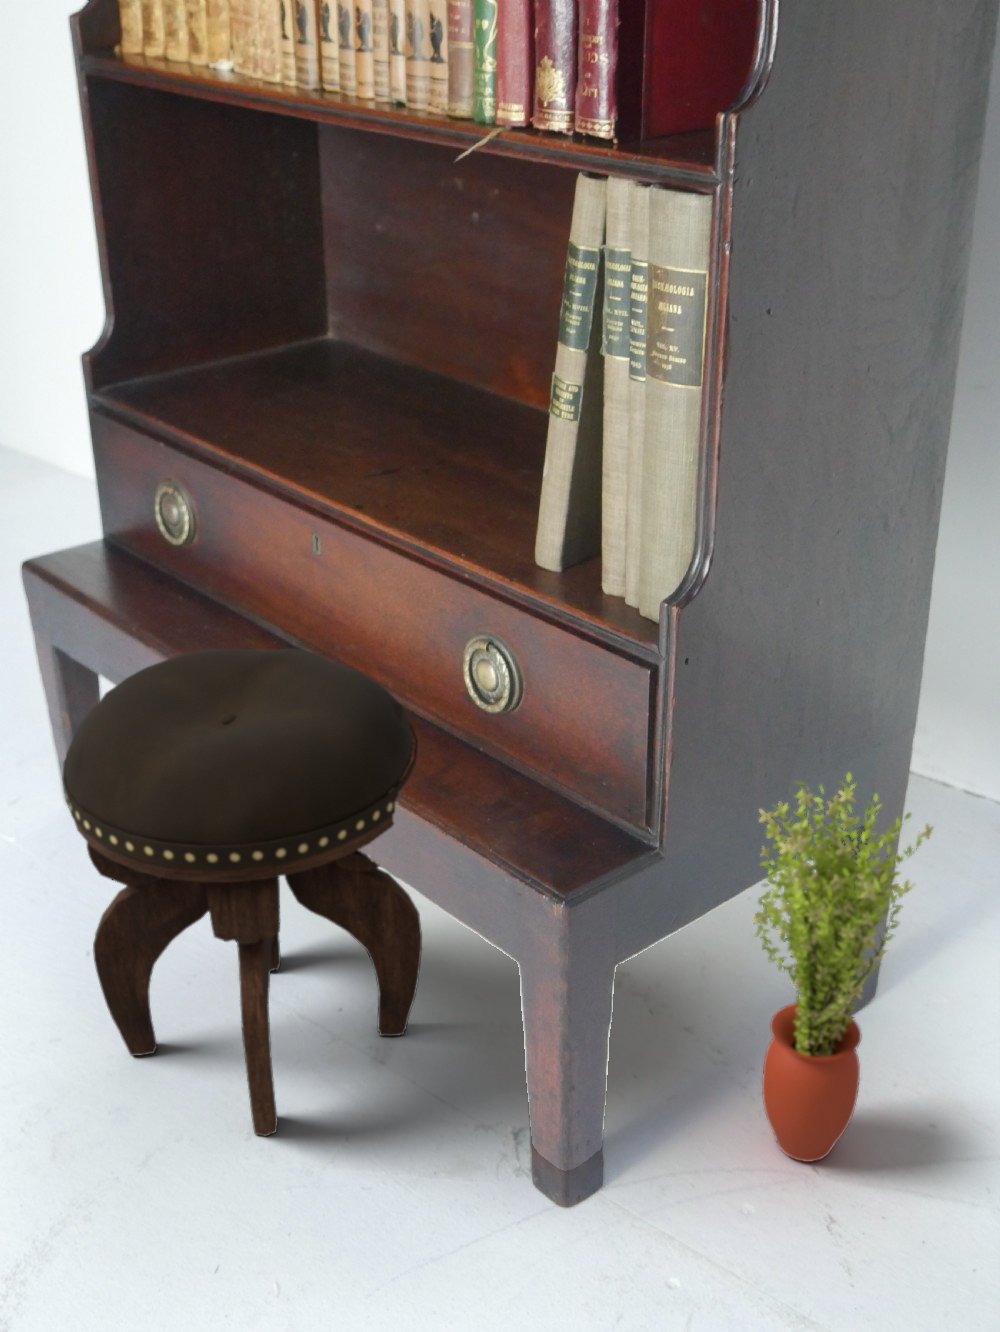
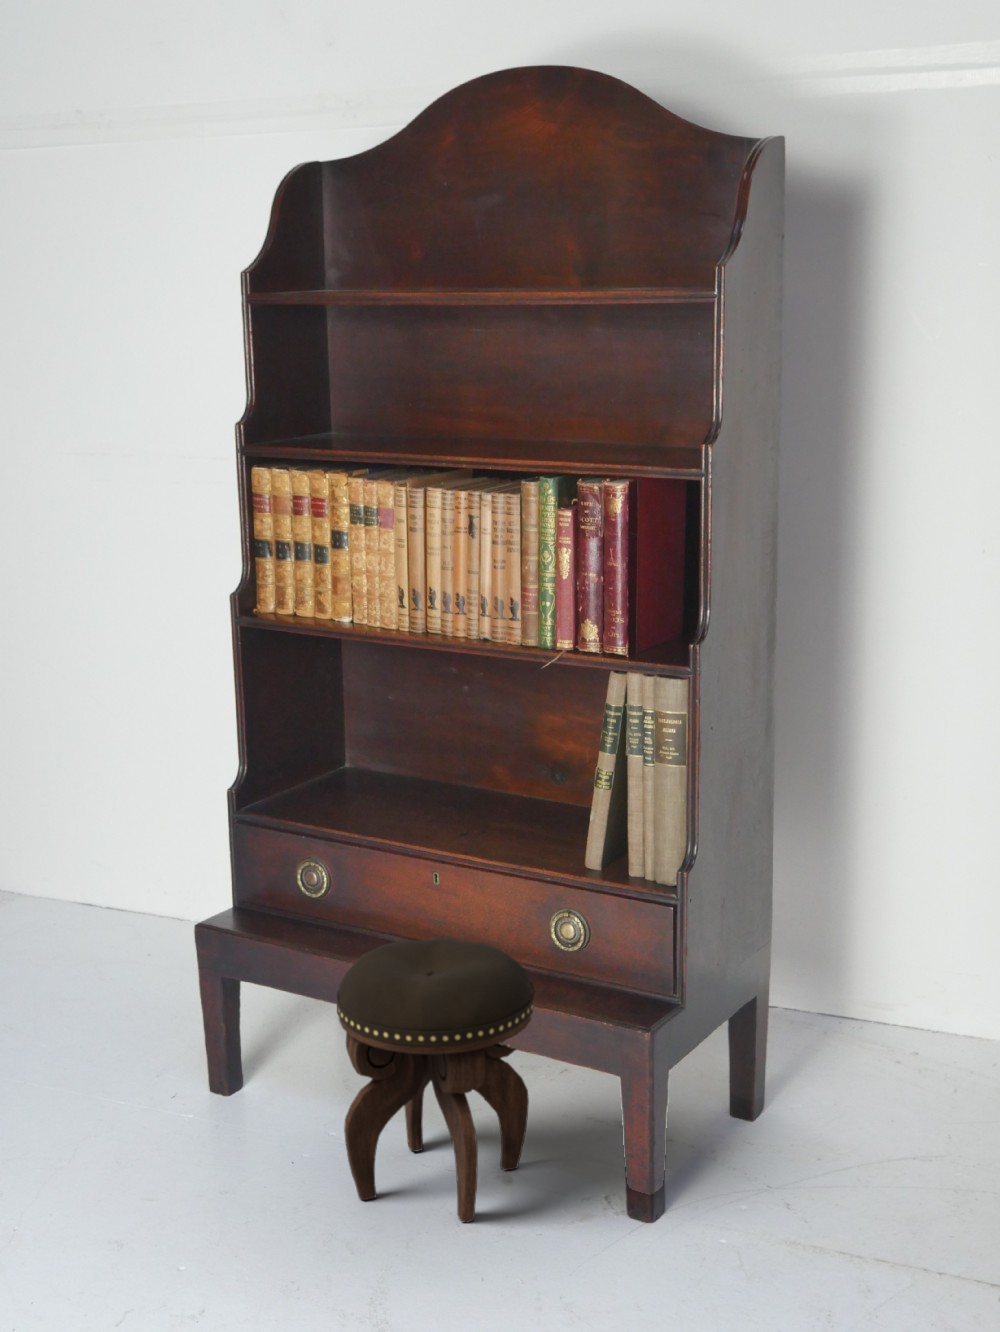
potted plant: present [754,773,933,1162] -> none [731,954,814,1187]

